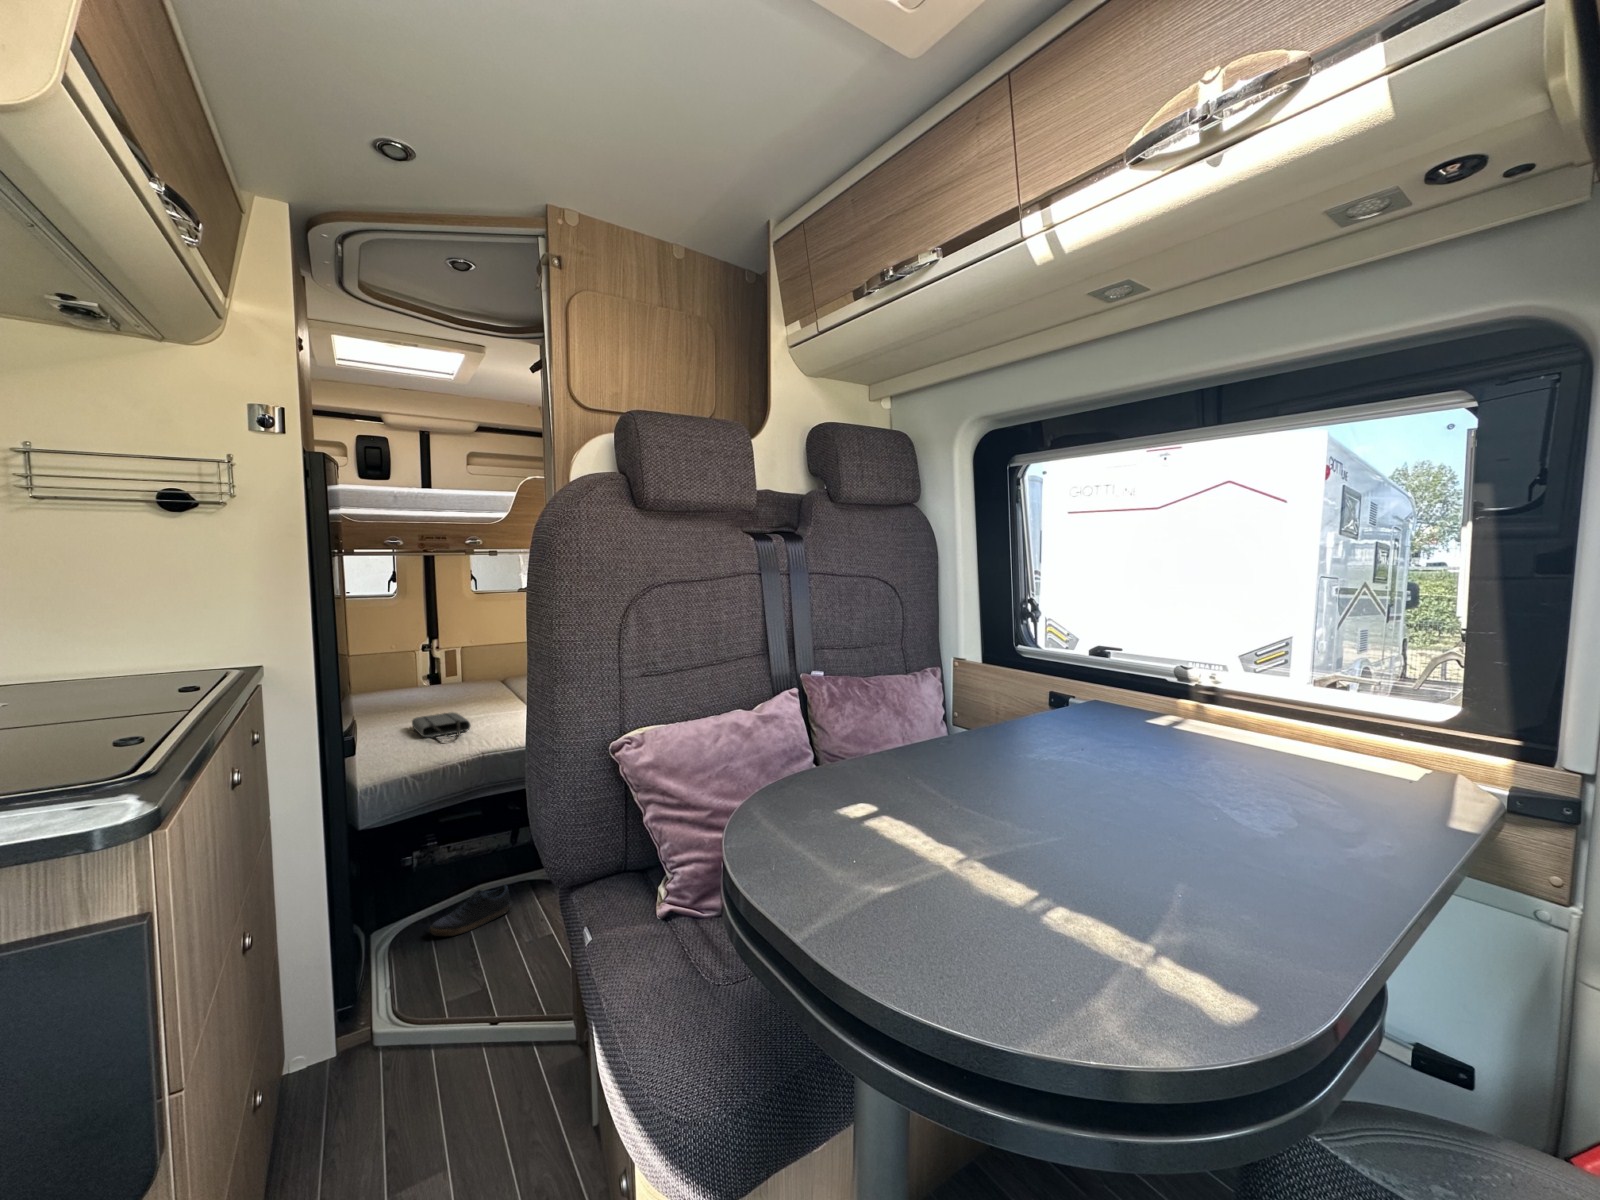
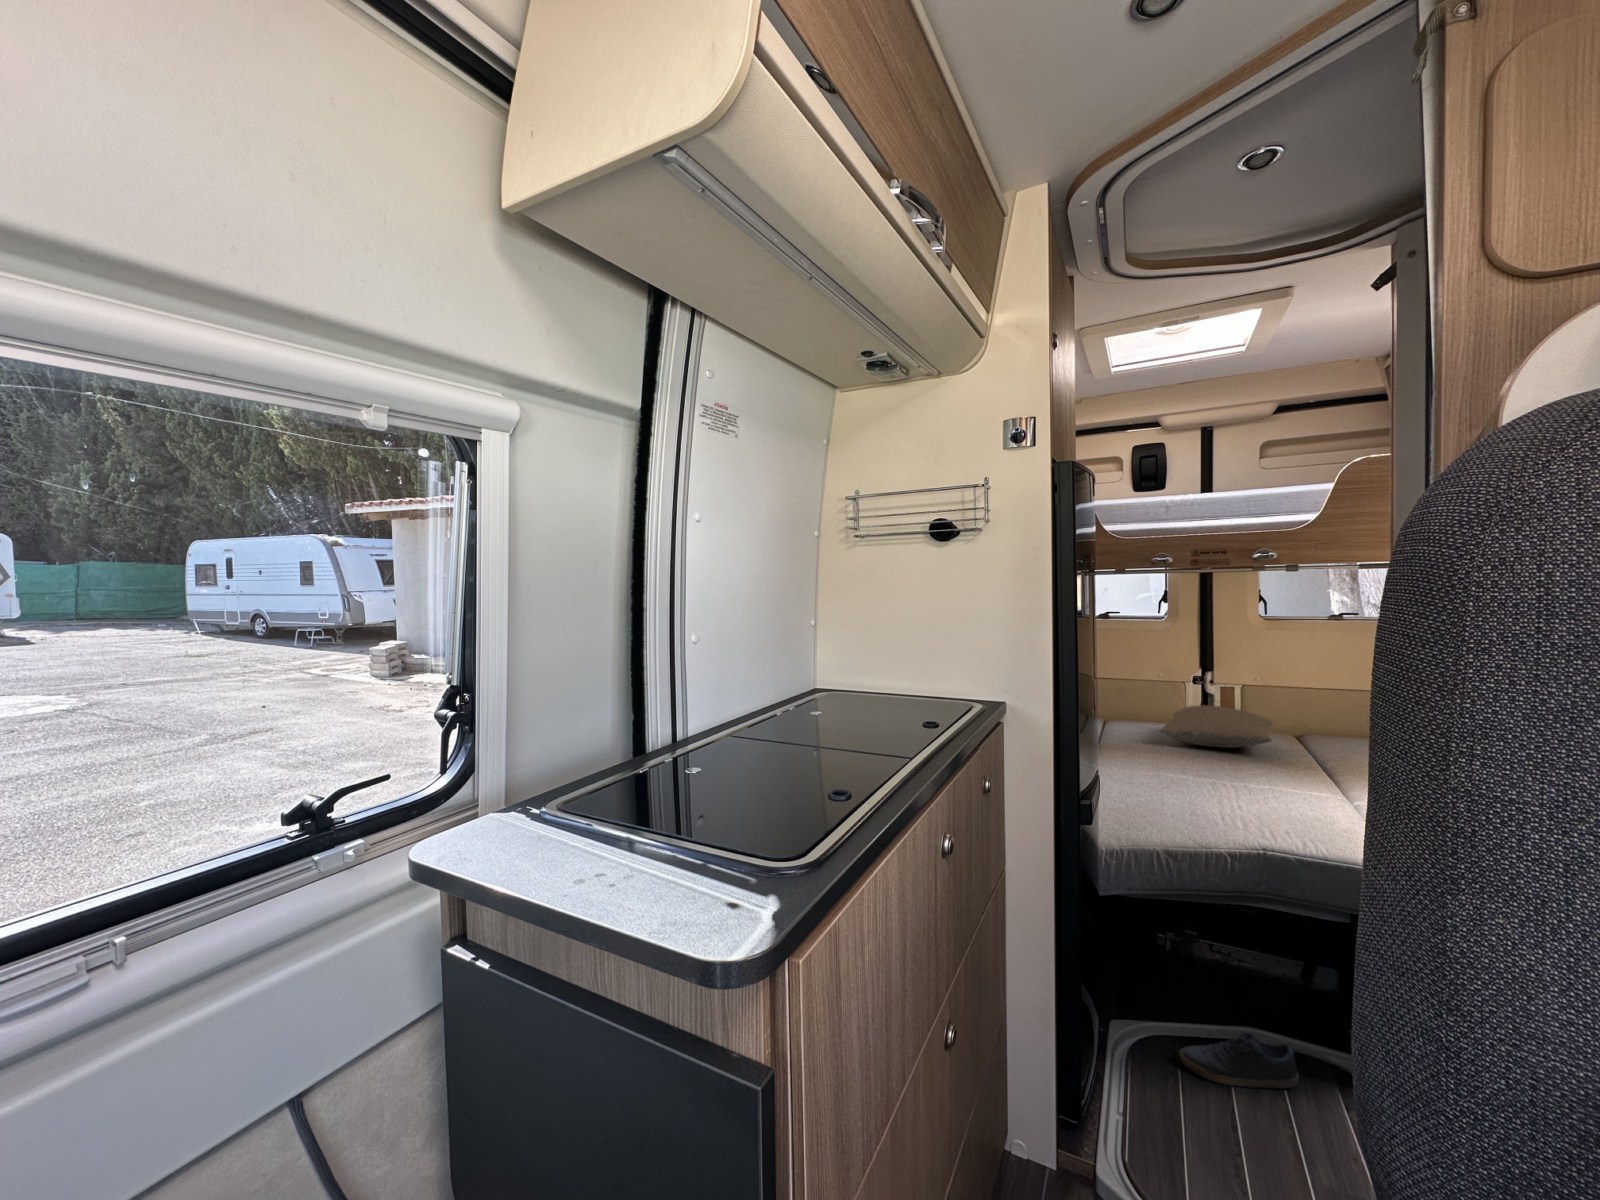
pillow: none [398,665,486,699] -> present [1161,705,1273,748]
tote bag: present [412,712,471,739] -> none [1172,771,1247,814]

